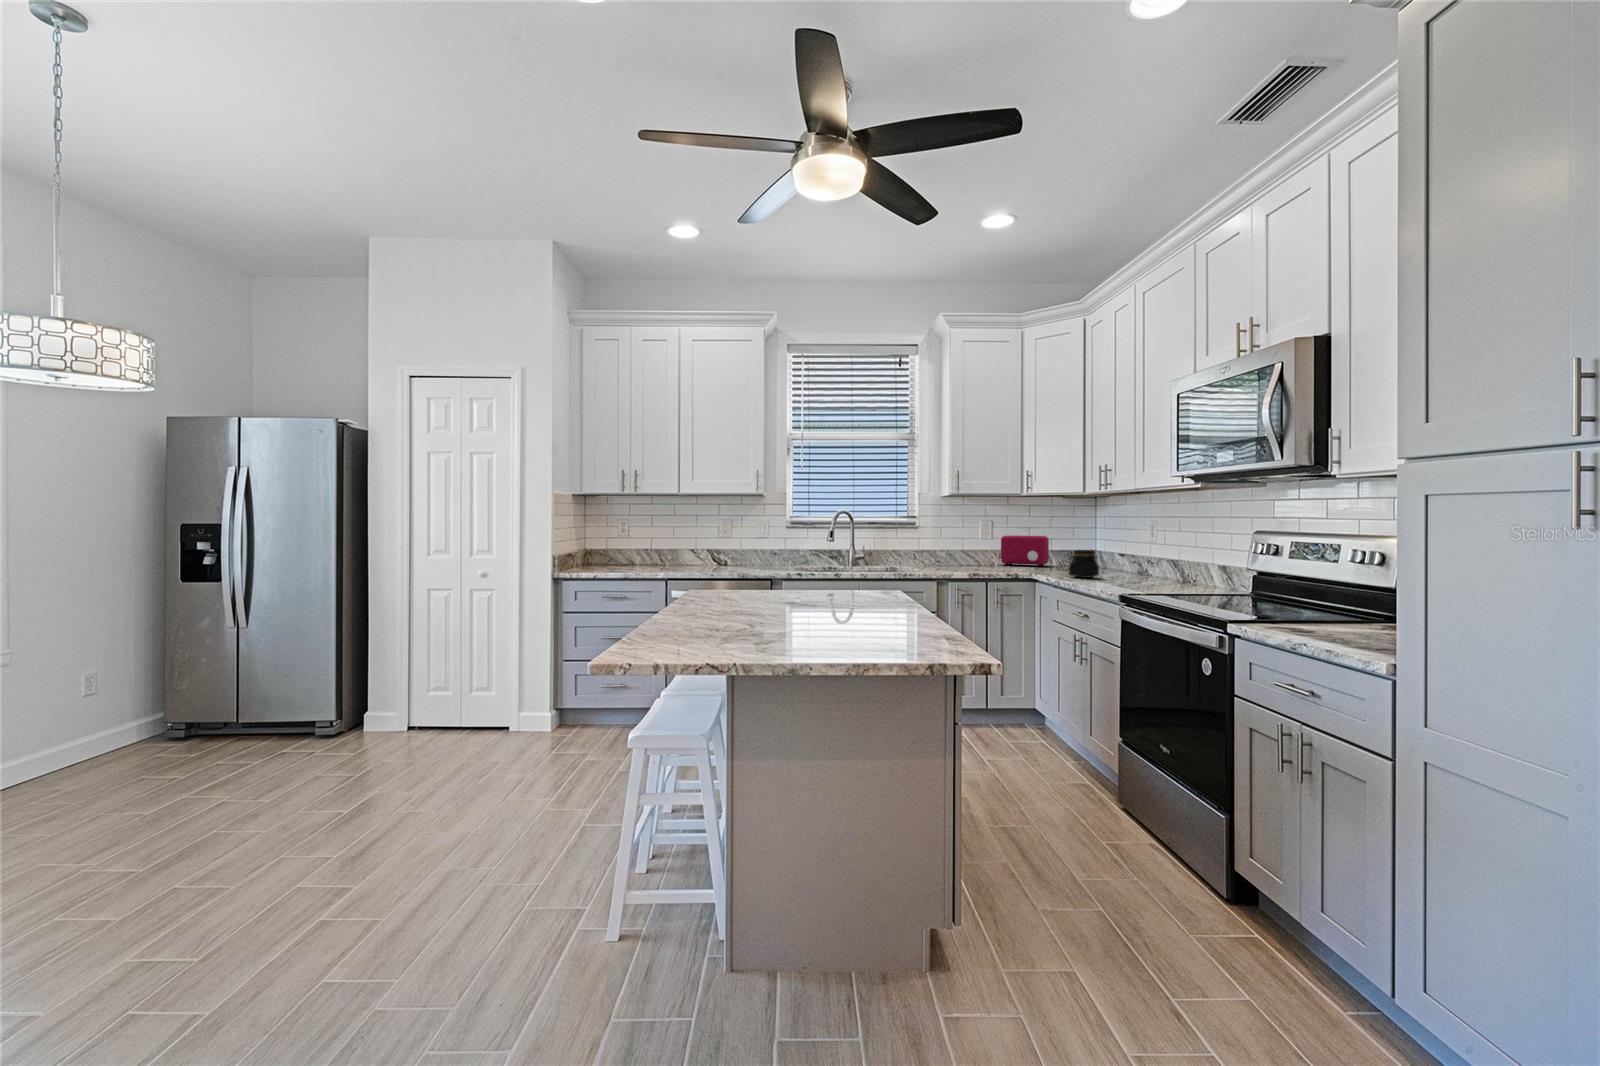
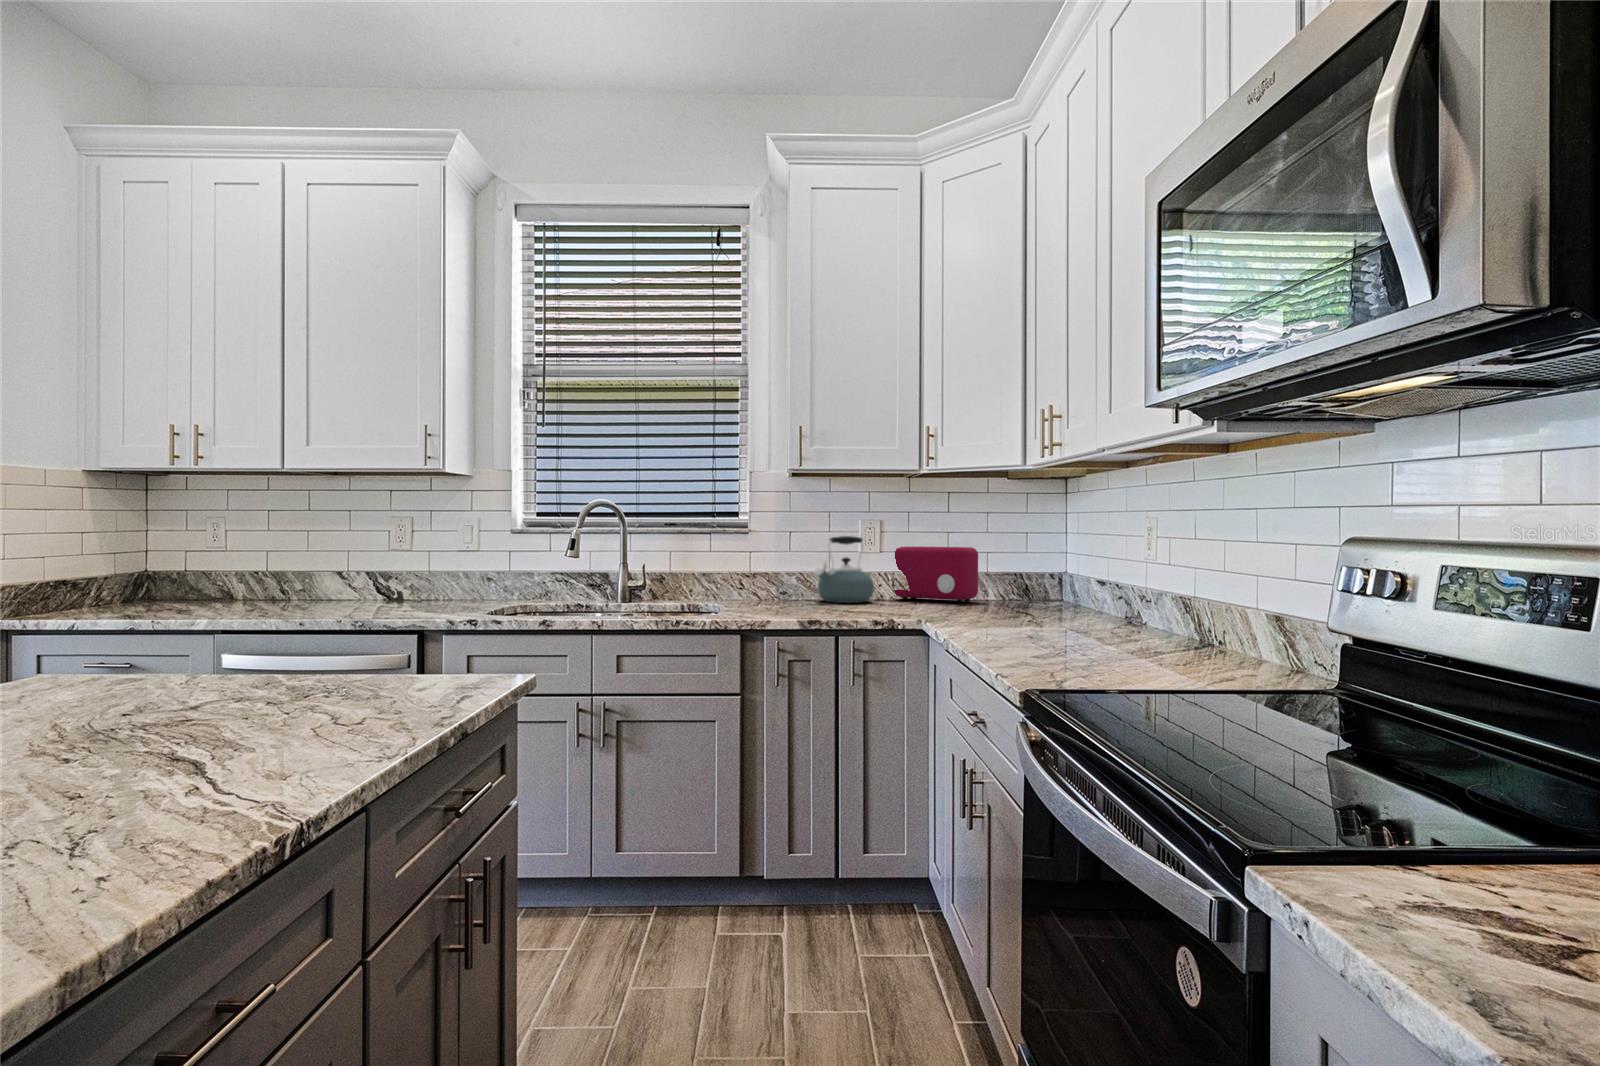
kettle: none [962,530,994,566] -> present [815,536,874,603]
jar: present [1069,550,1099,578] -> none [967,575,1027,634]

